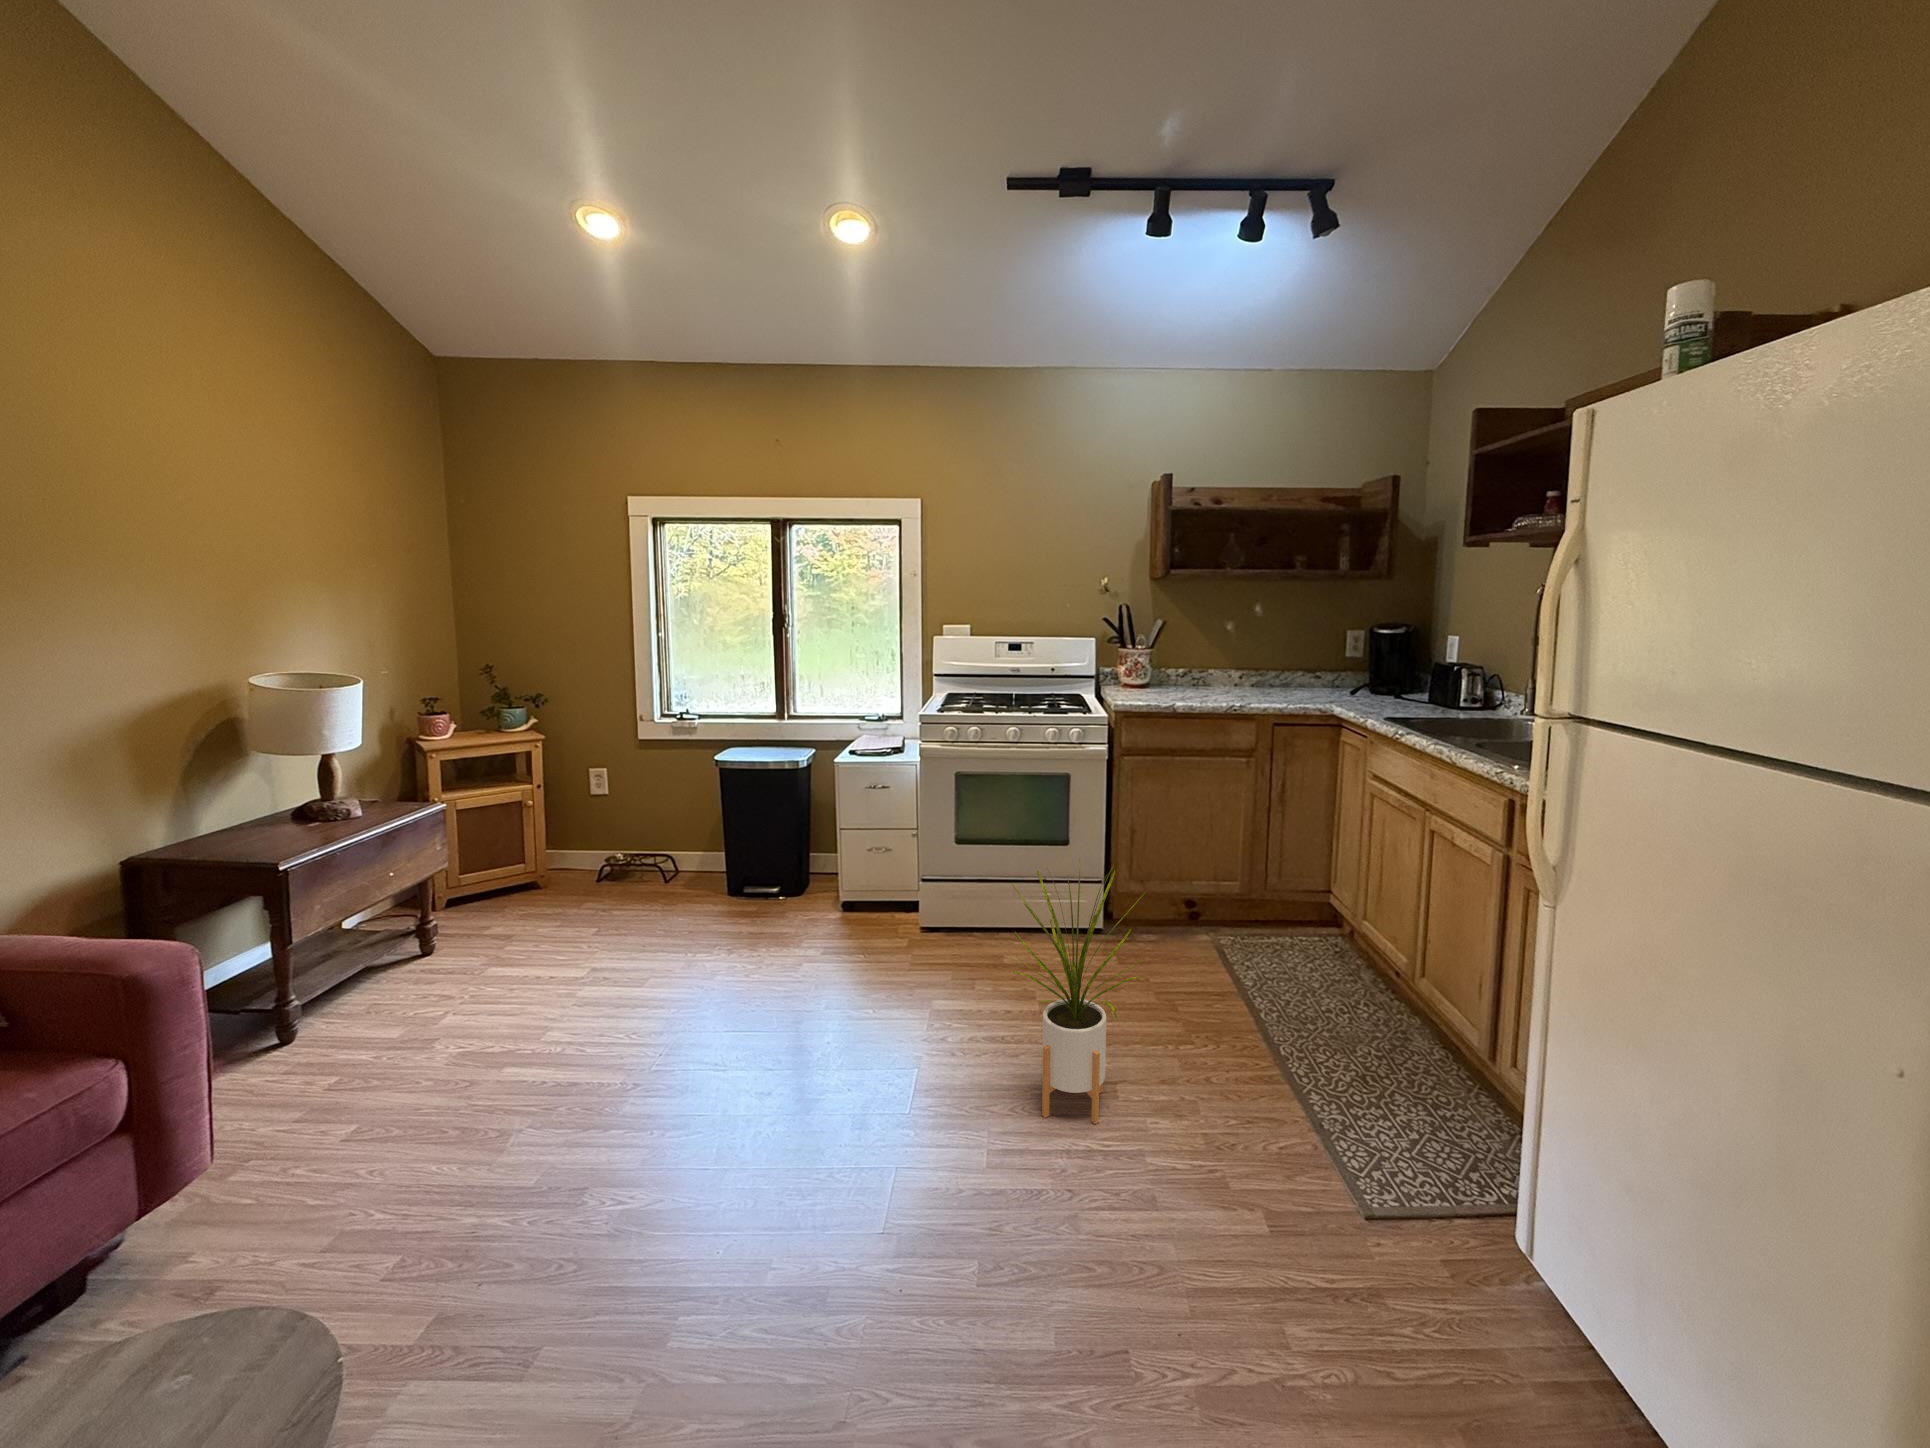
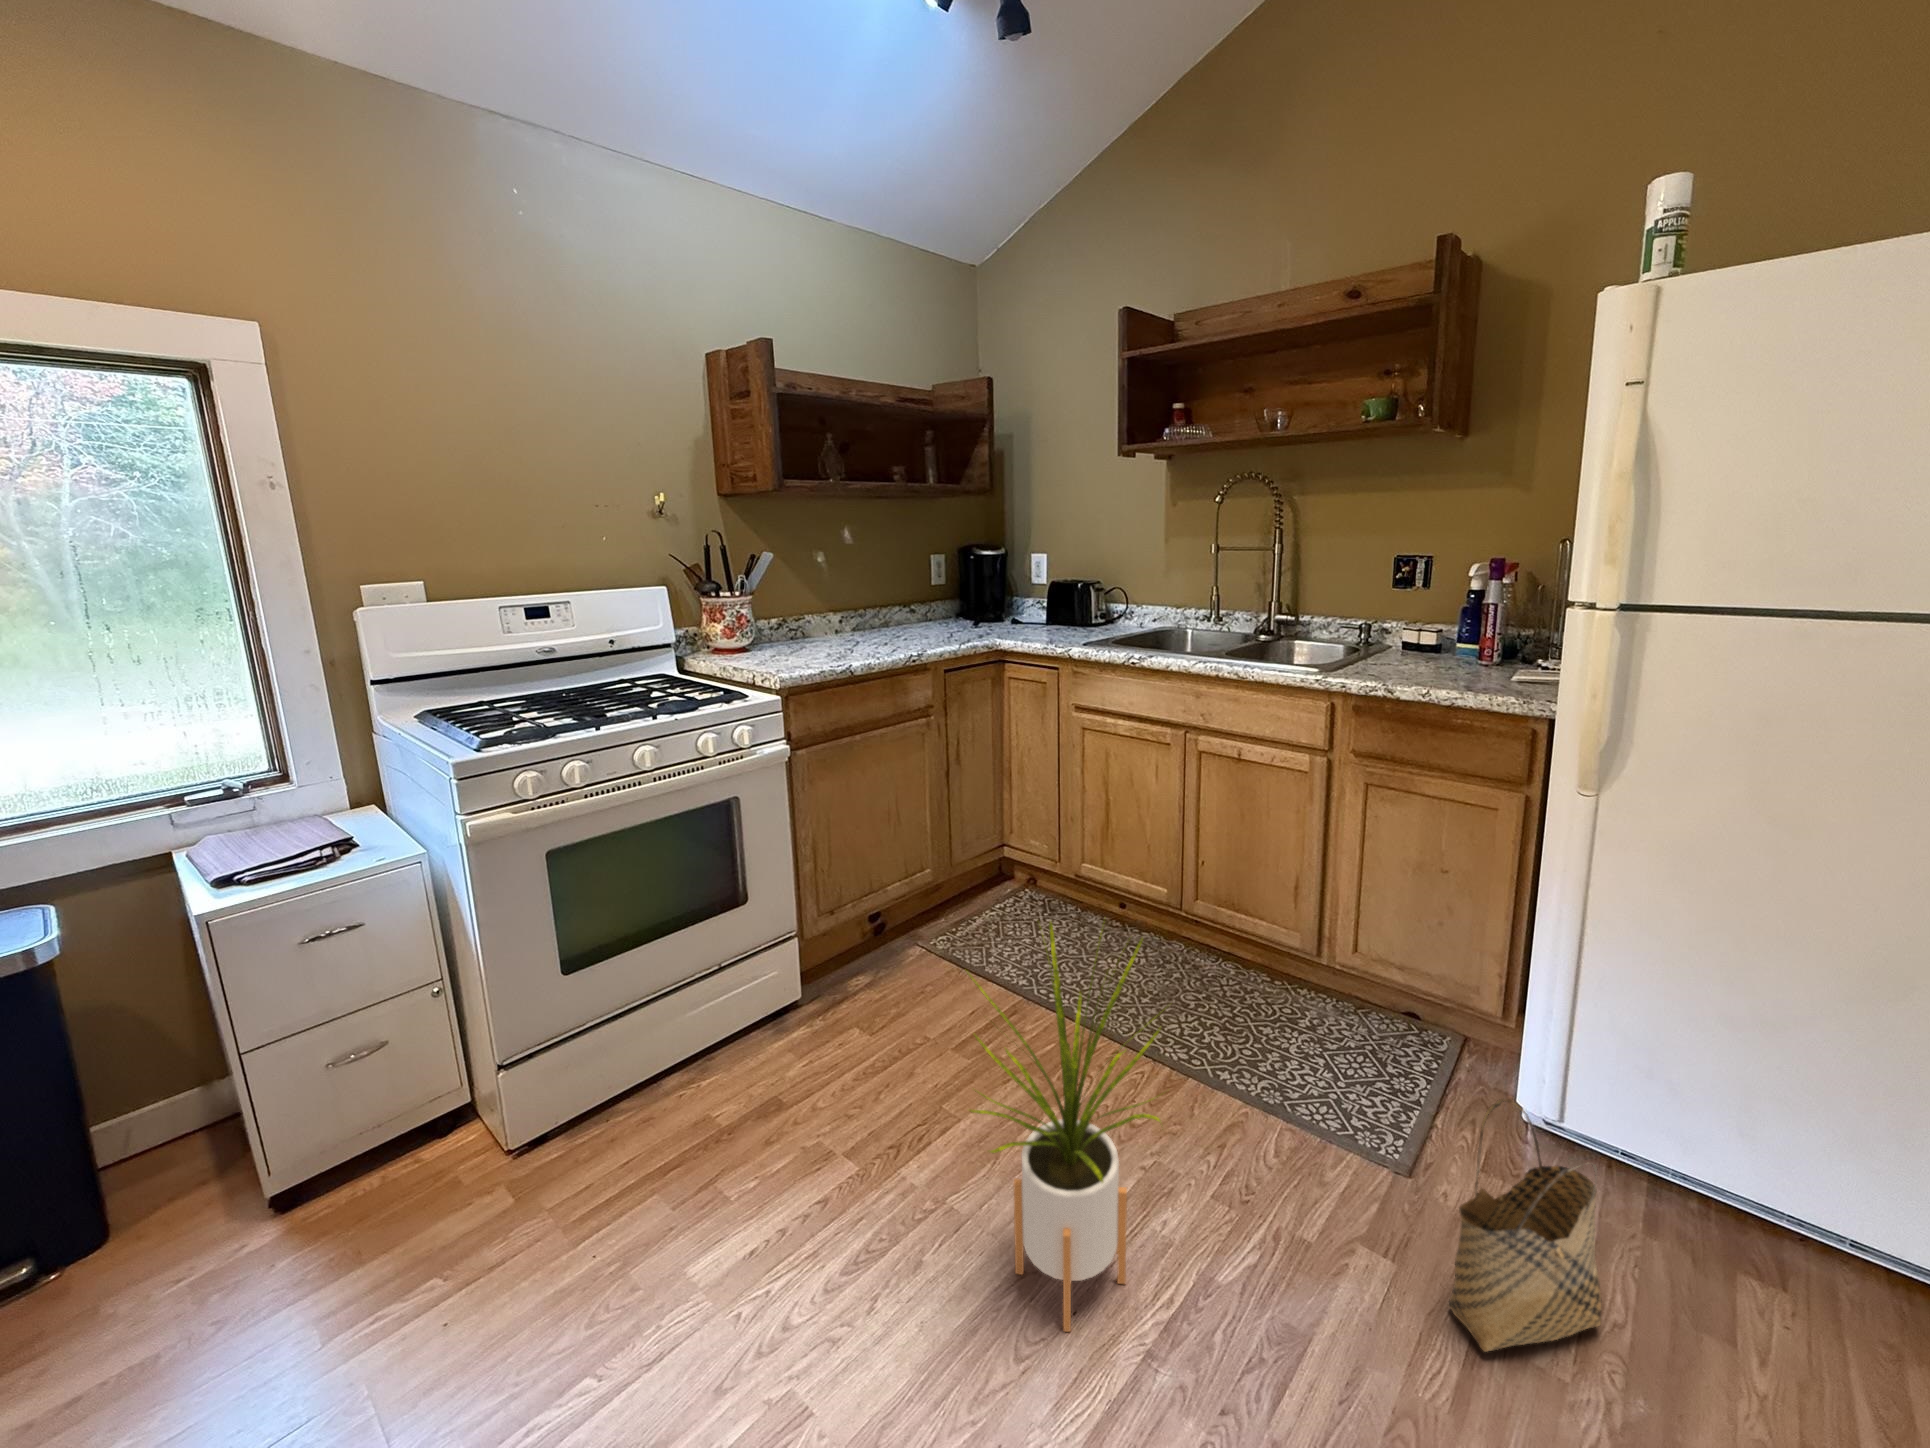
woven basket: none [1253,1115,1402,1354] -> present [1448,1099,1601,1352]

